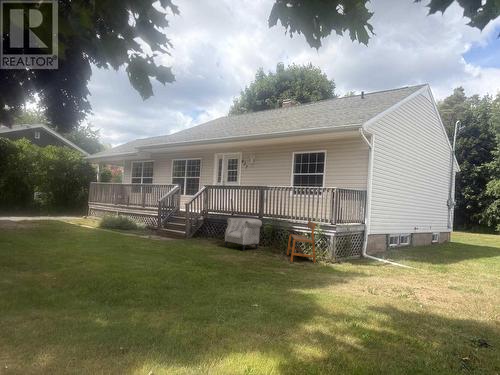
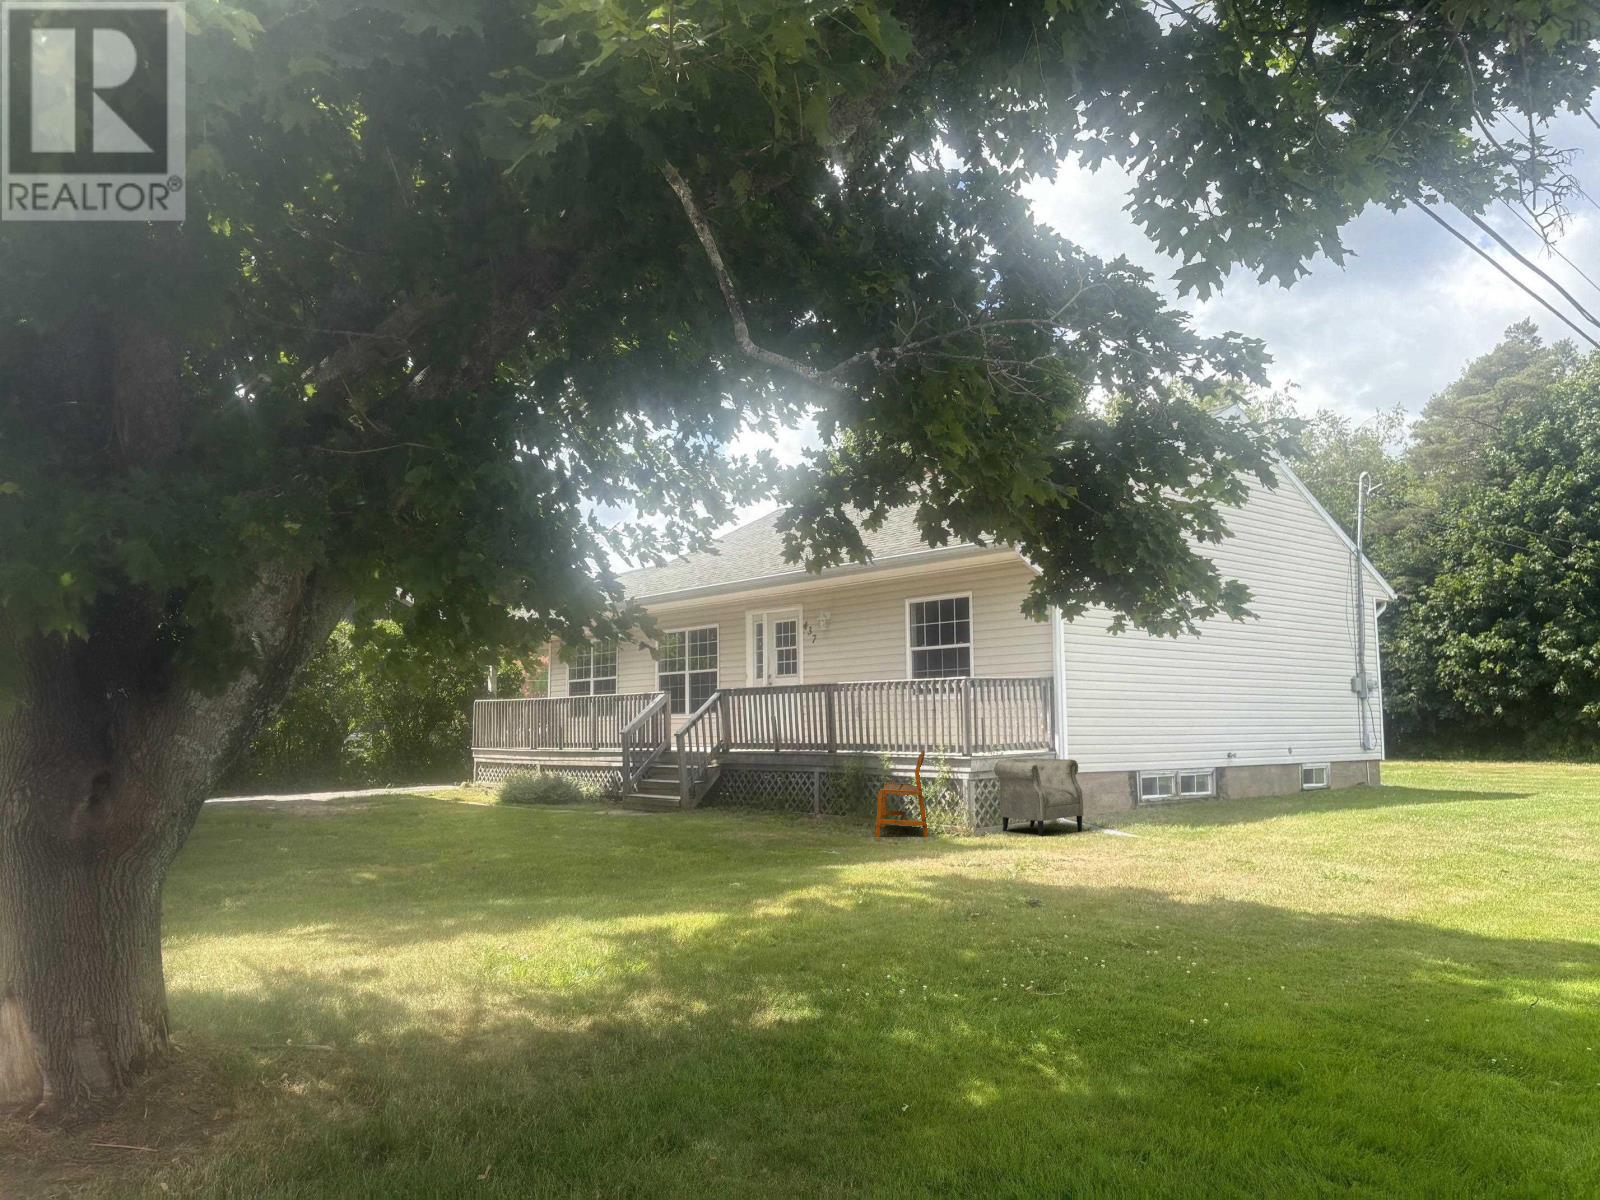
chair: present [225,218,262,251] -> present [994,759,1083,836]

